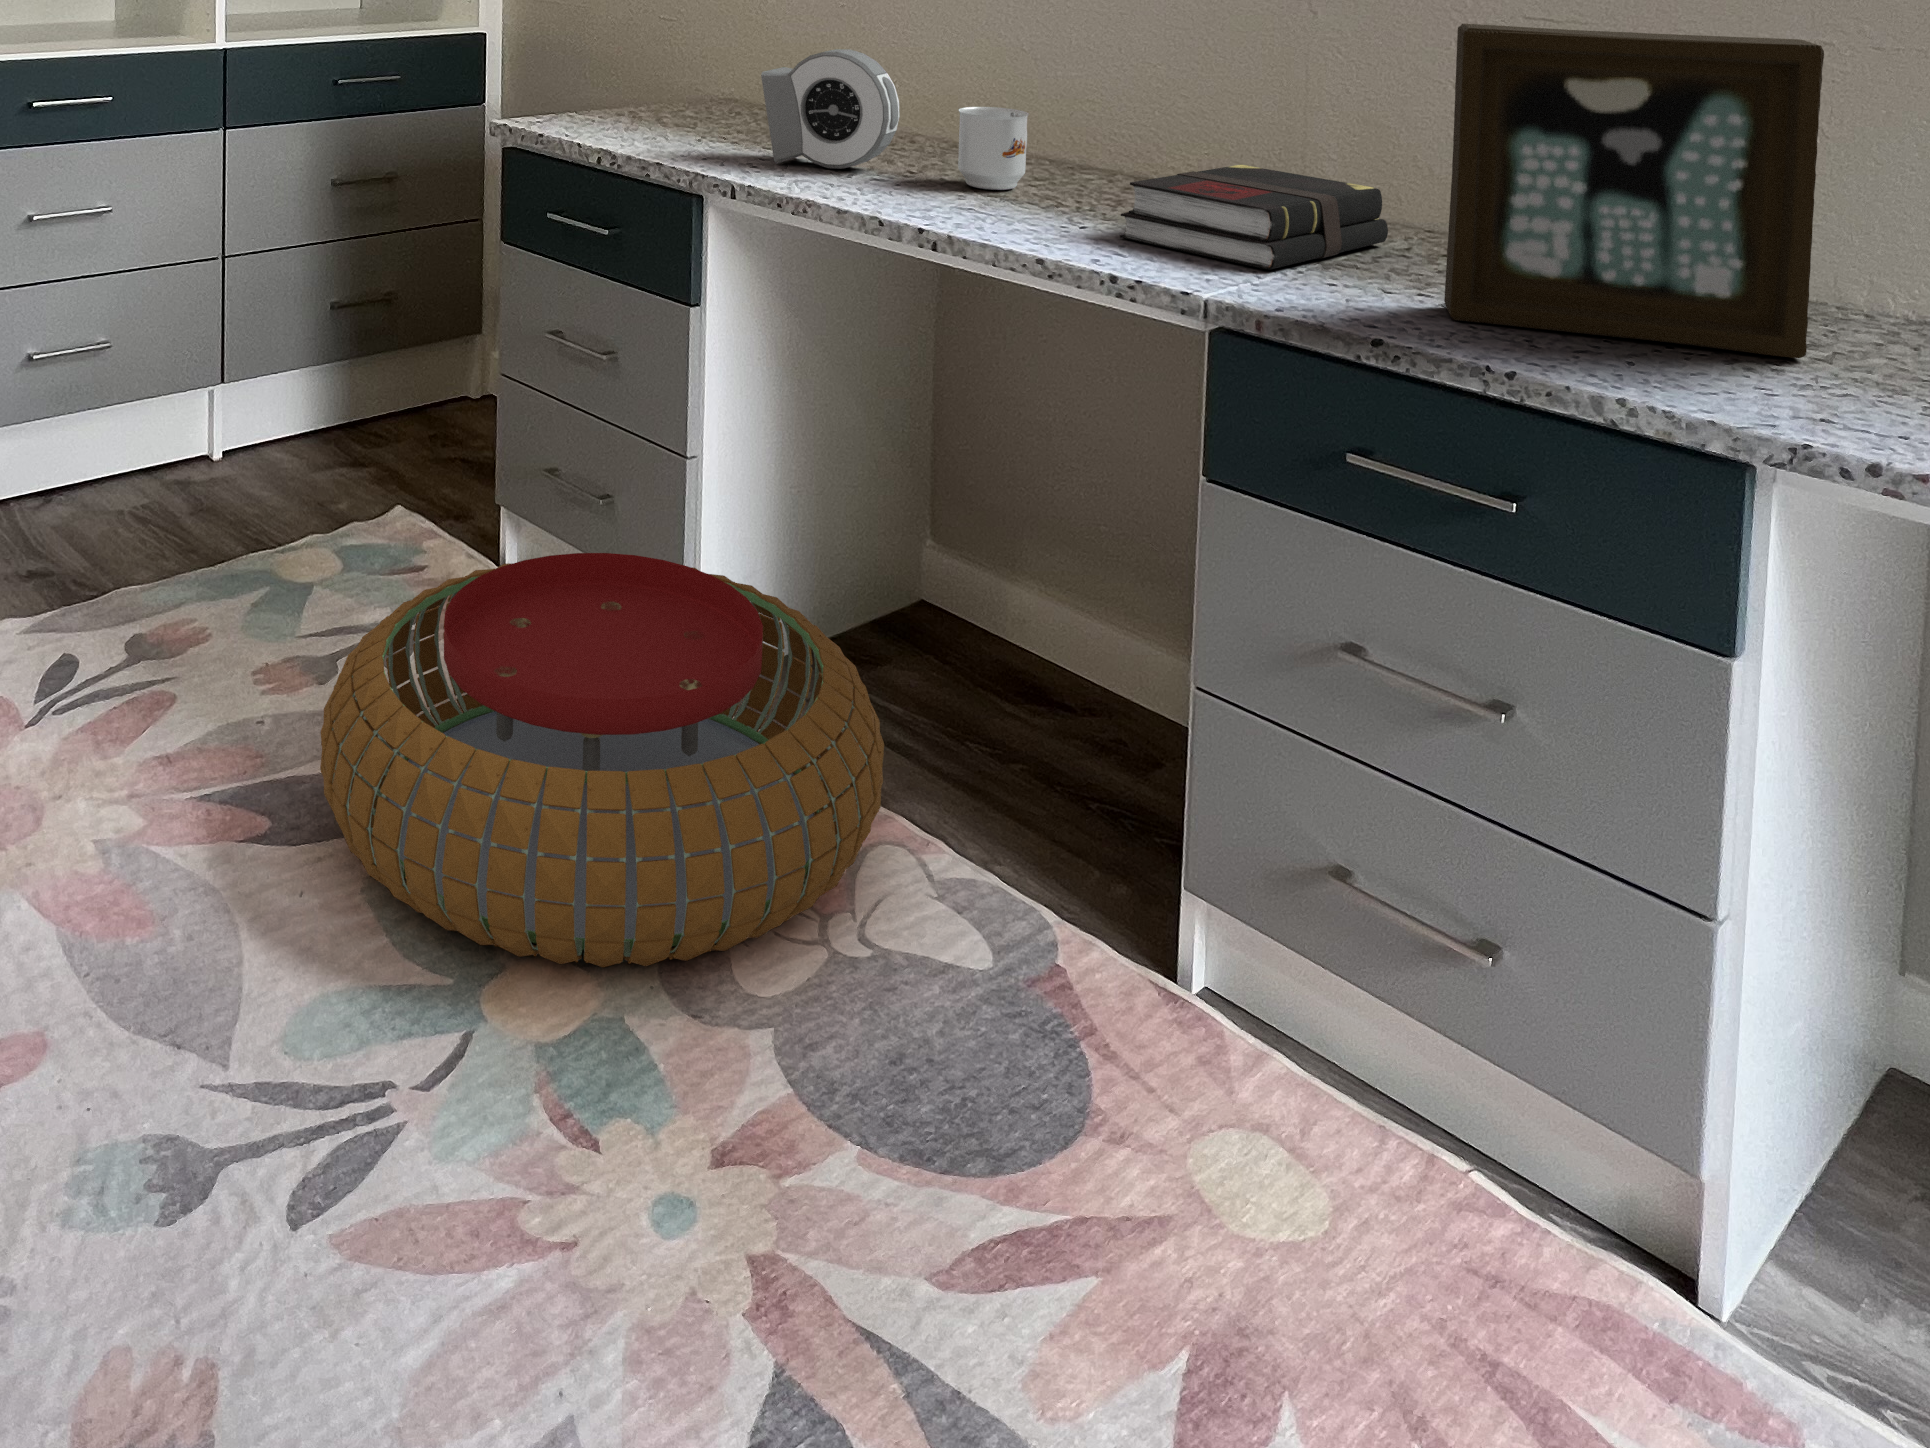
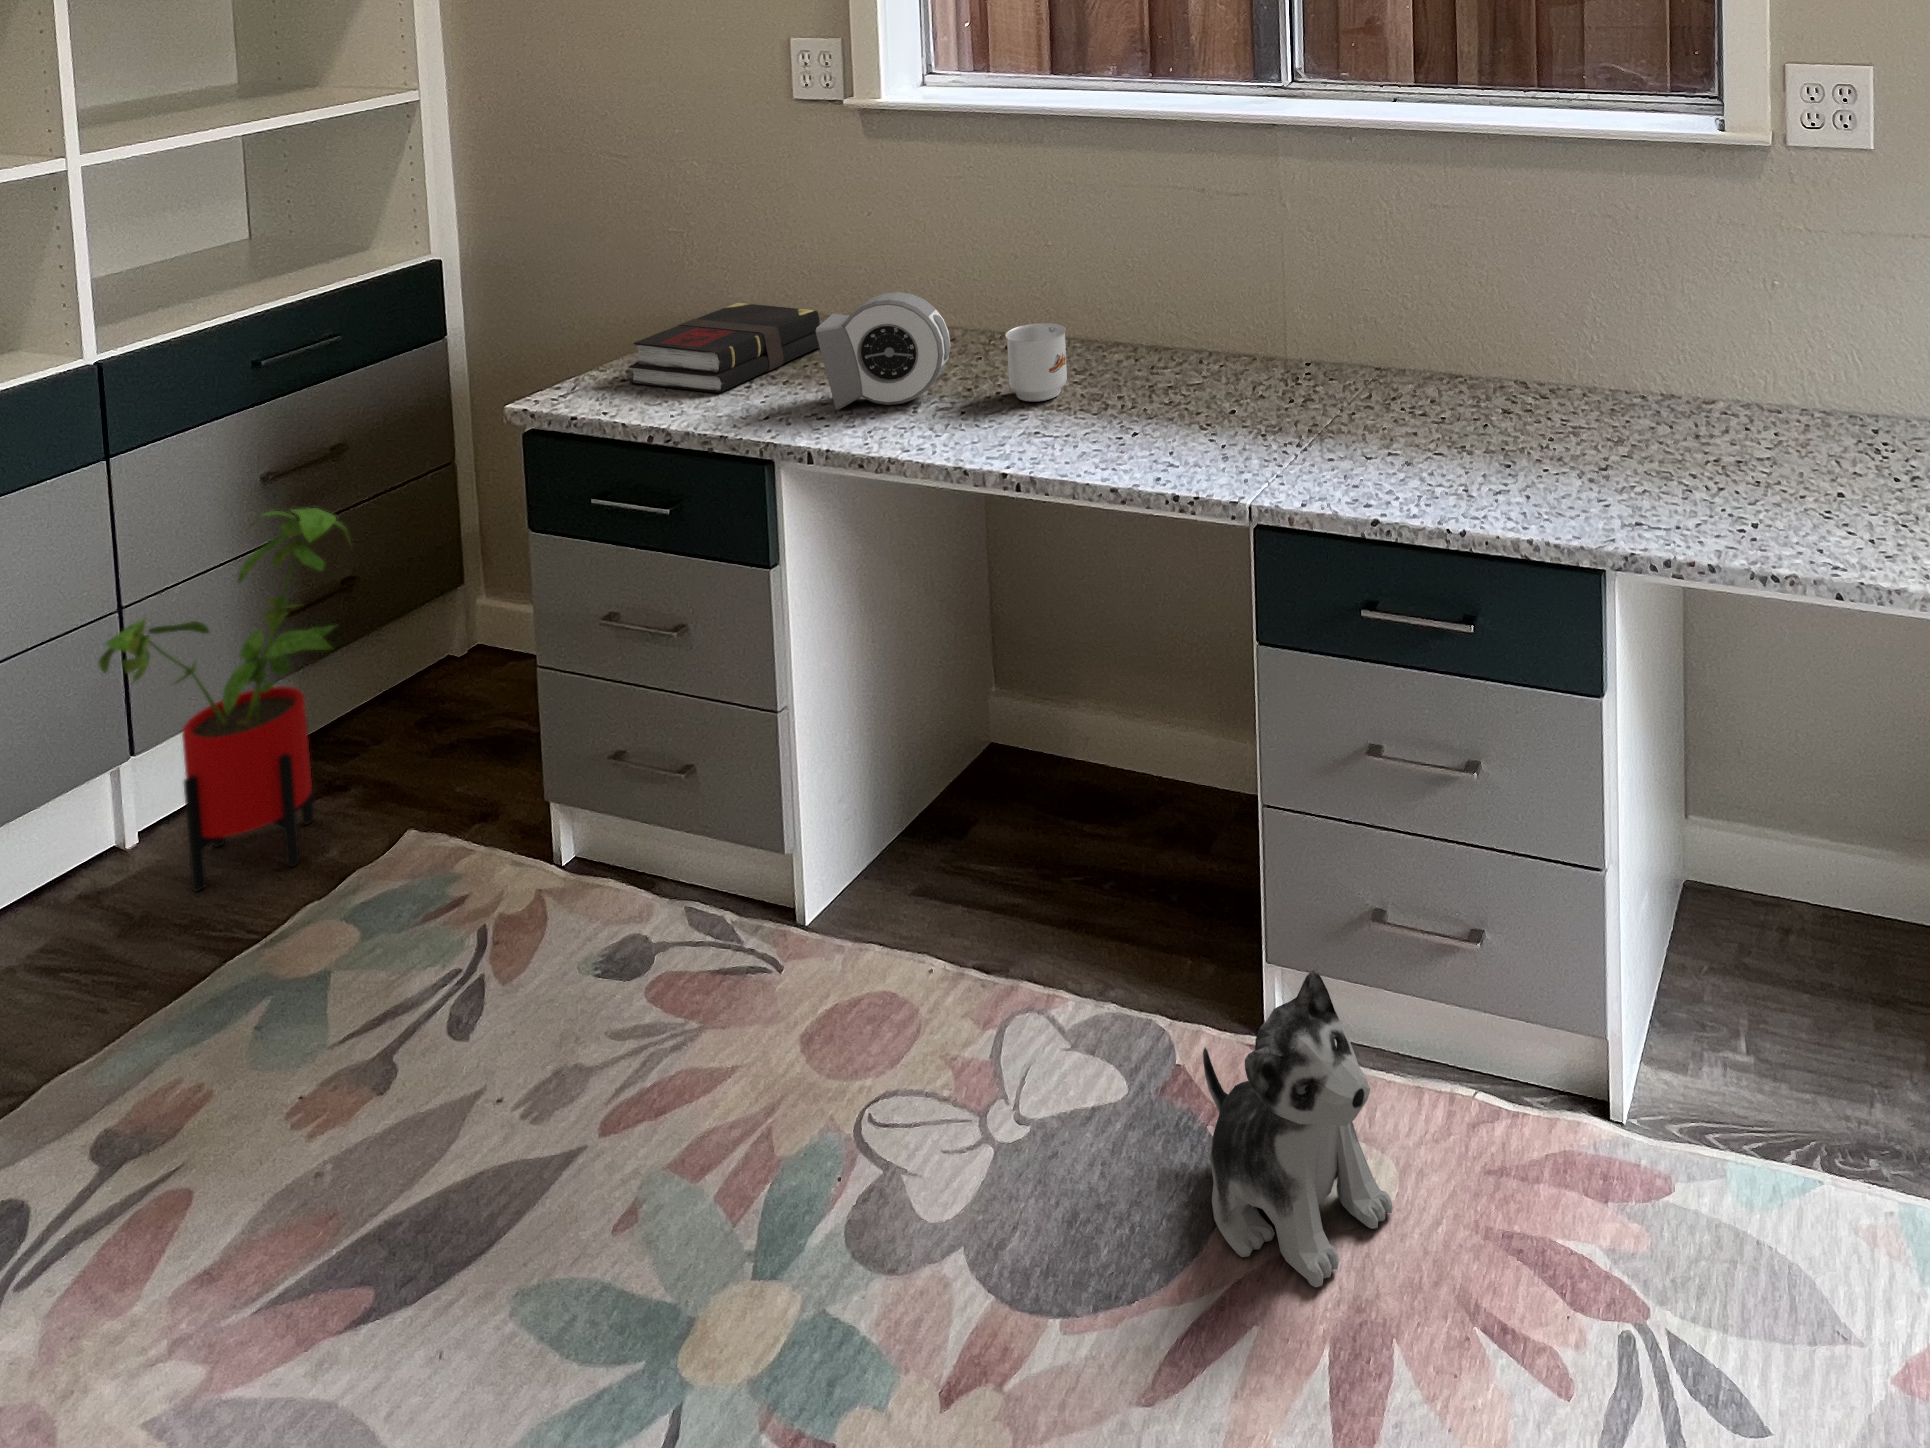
picture frame: present [1444,24,1824,358] -> none [1398,247,1615,482]
book: present [1120,165,1388,270] -> present [629,303,819,393]
house plant: none [196,197,381,507] -> present [98,508,350,891]
pouf: present [320,553,884,967] -> none [425,814,1014,1315]
plush toy: none [1063,874,1309,1274] -> present [1203,970,1392,1287]

